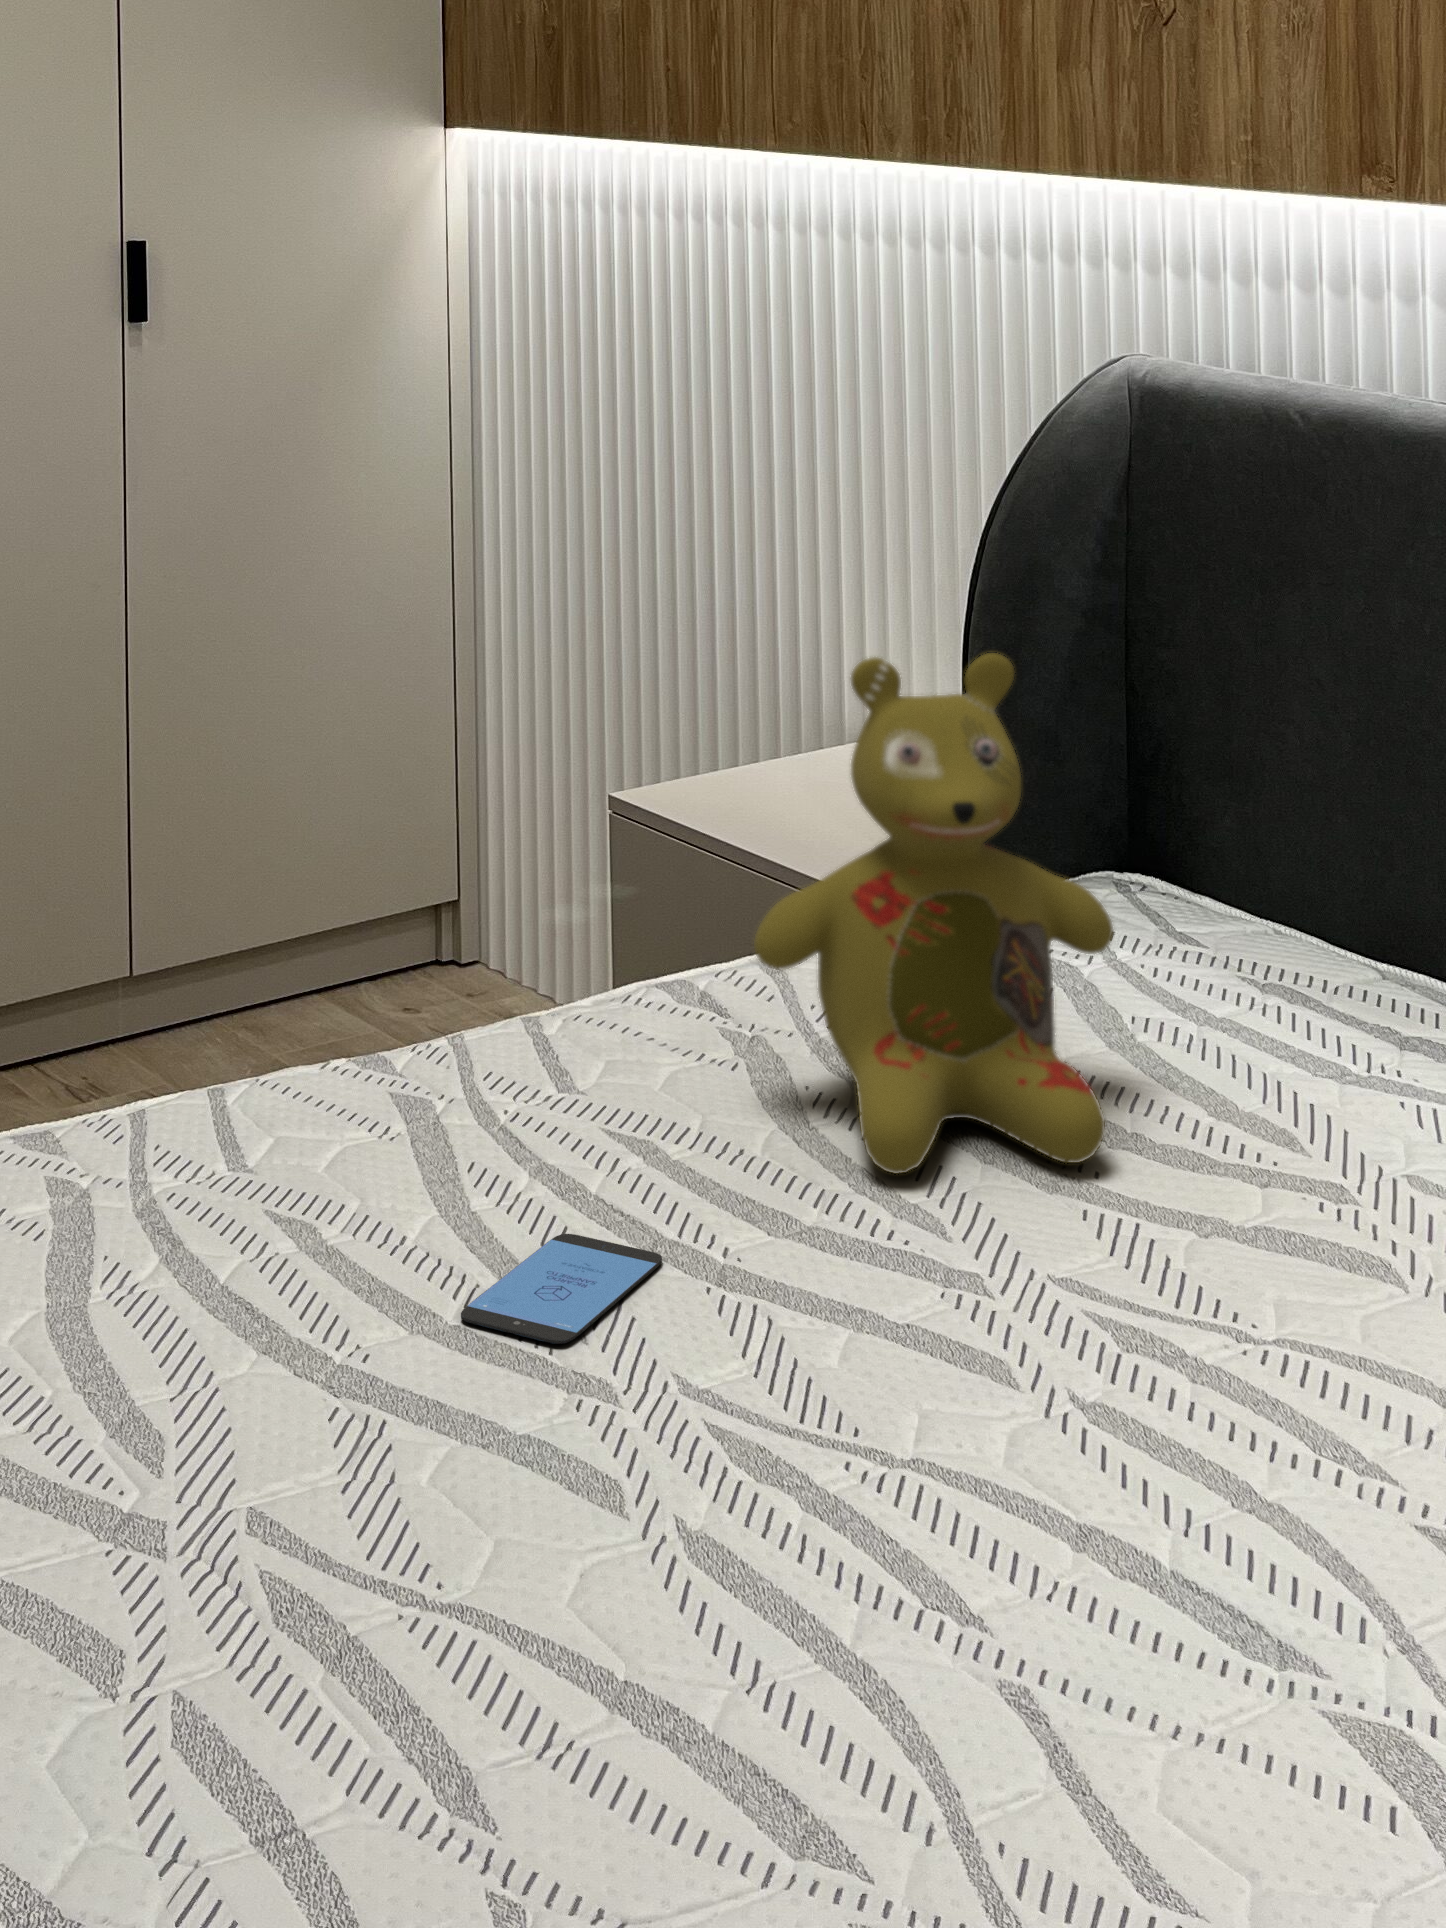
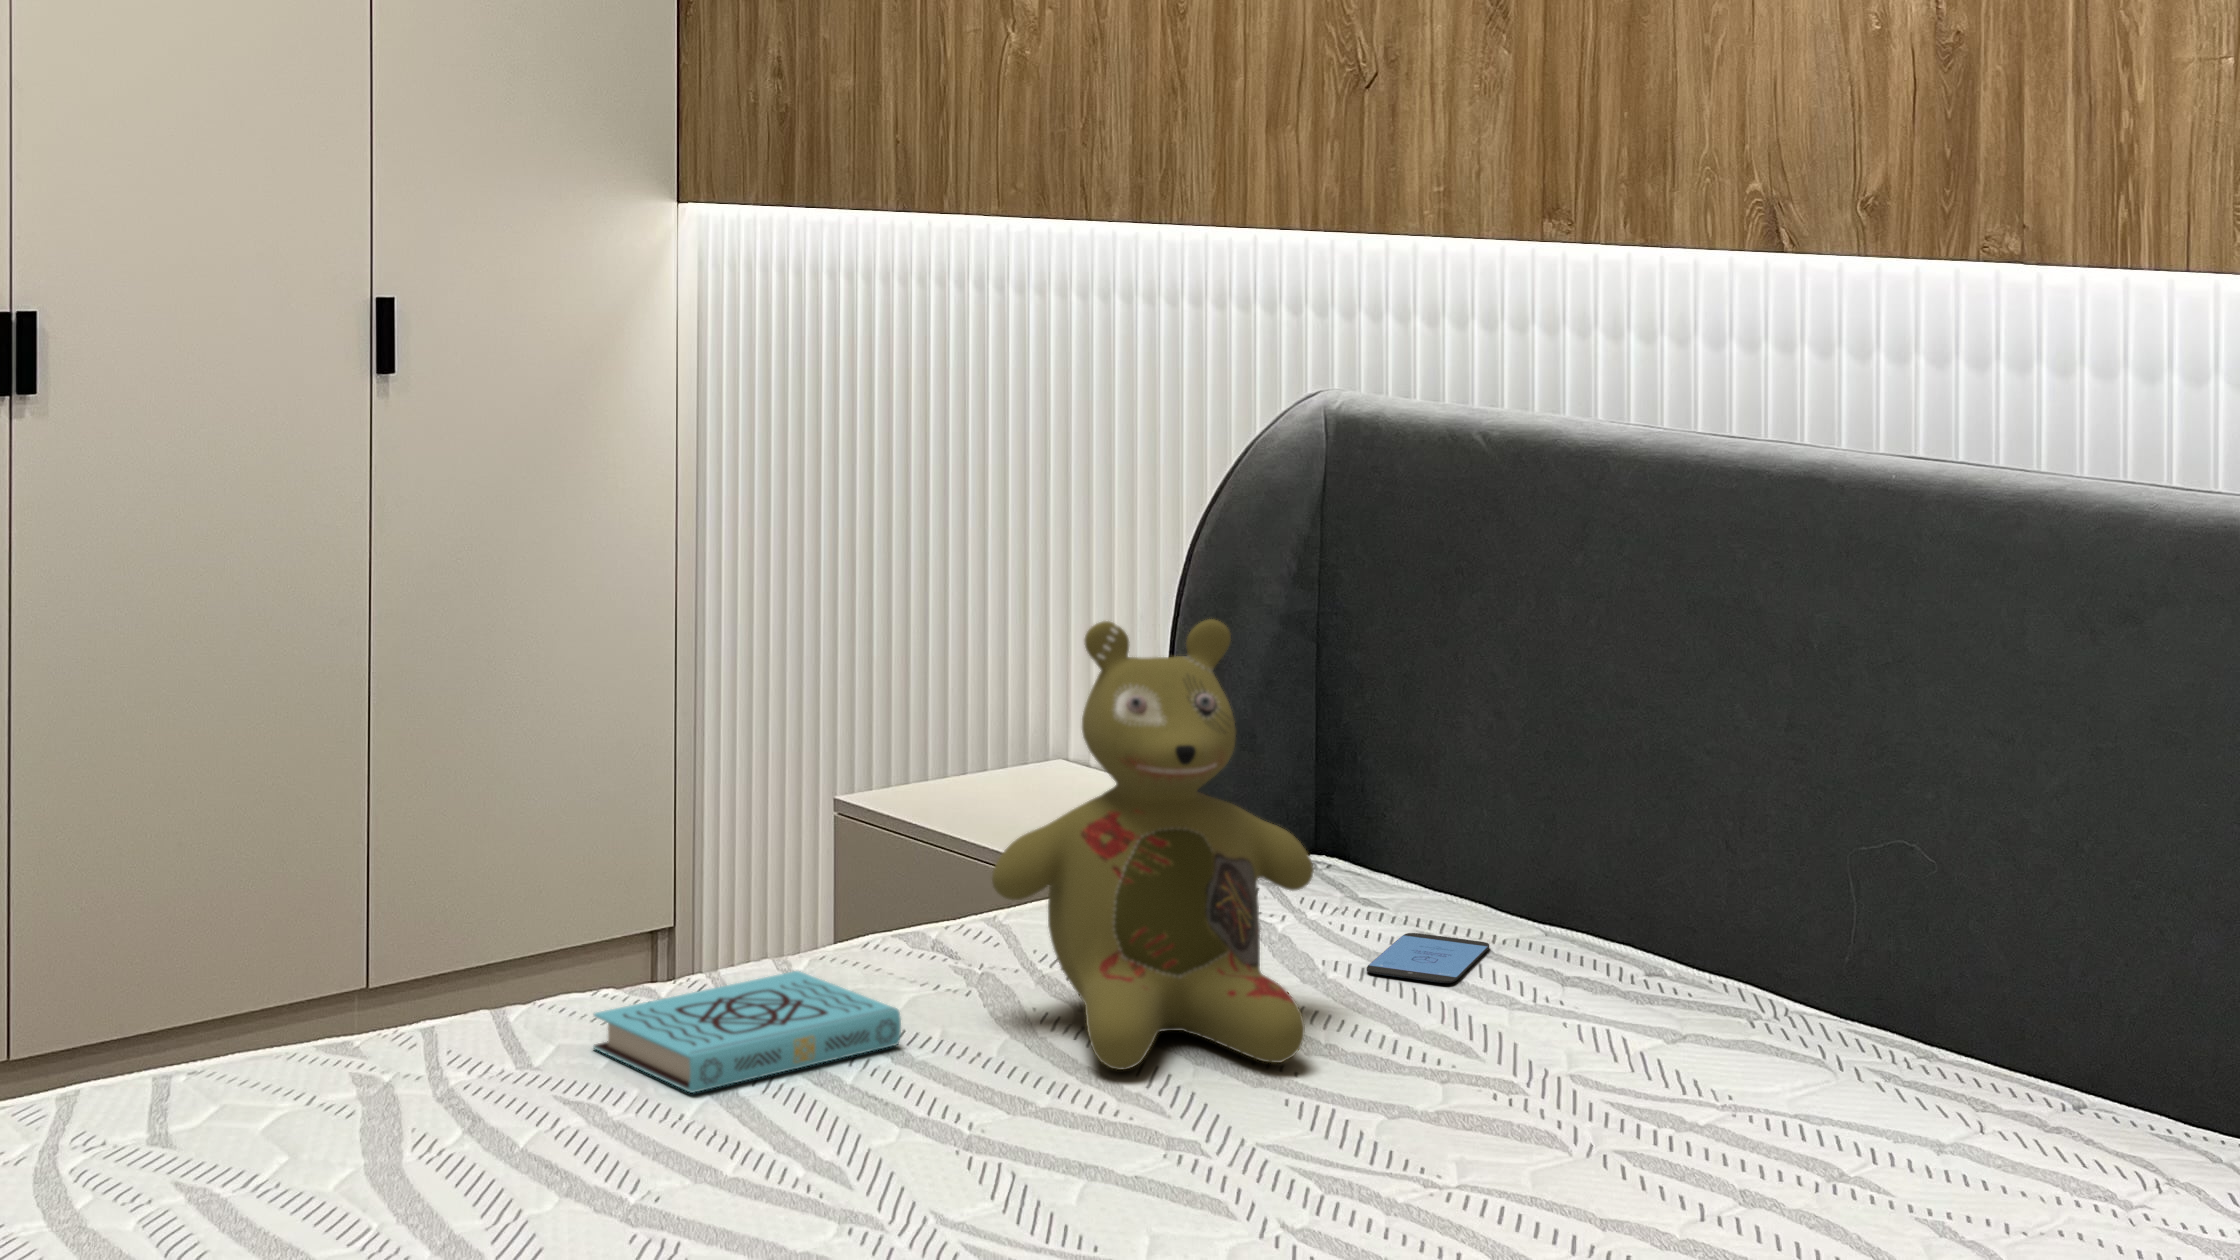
book: none [314,1043,654,1207] -> present [594,971,901,1093]
smartphone: present [461,1234,662,1344] -> present [1367,933,1489,983]

